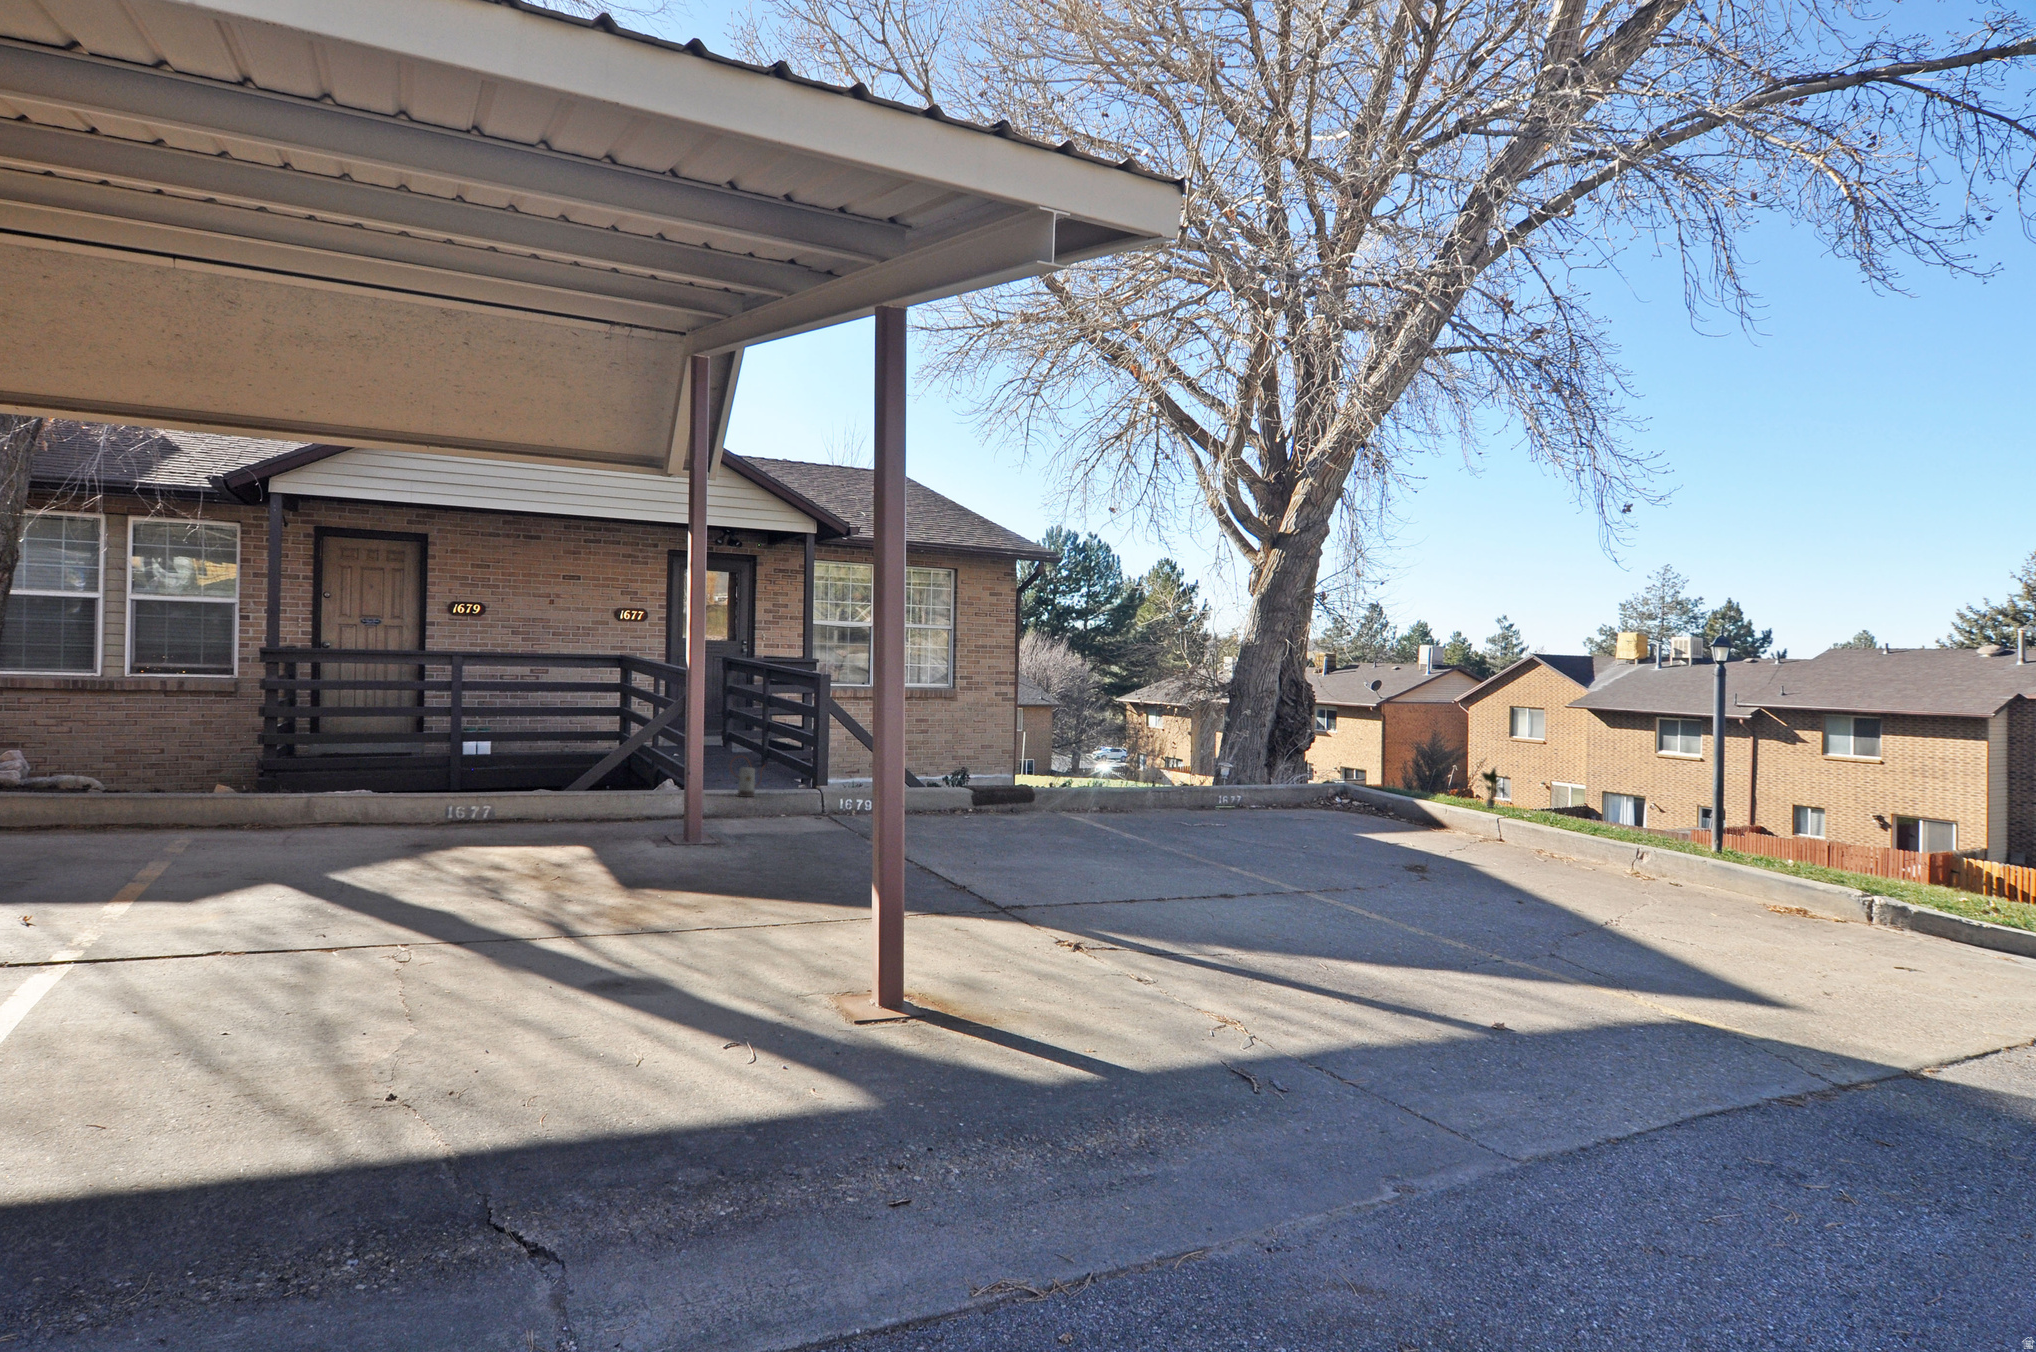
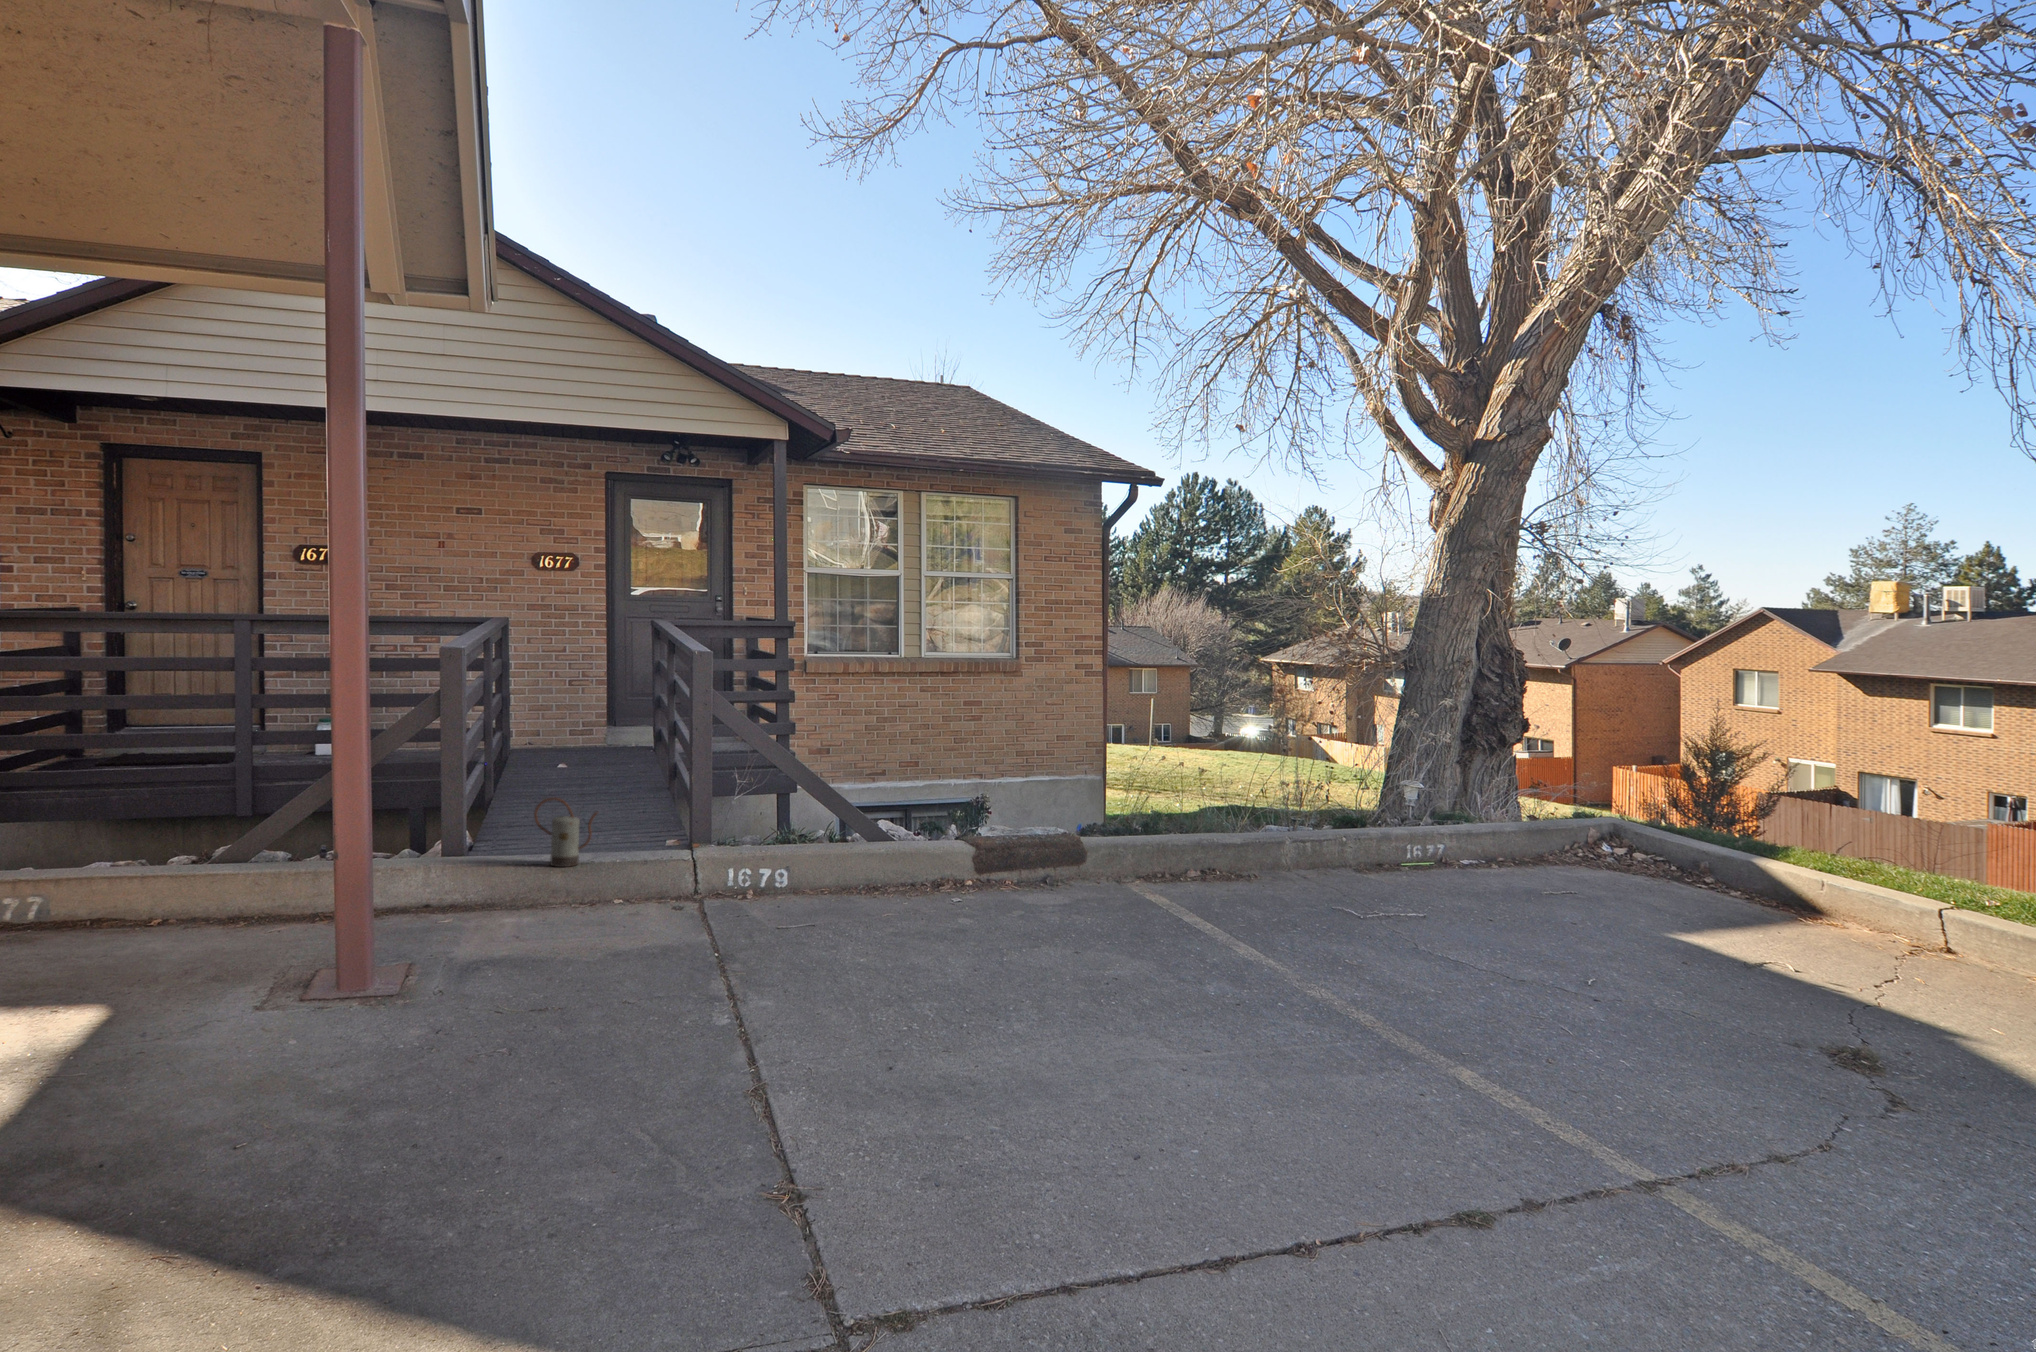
potted plant: present [1482,768,1506,808] -> none [1813,805,1877,873]

